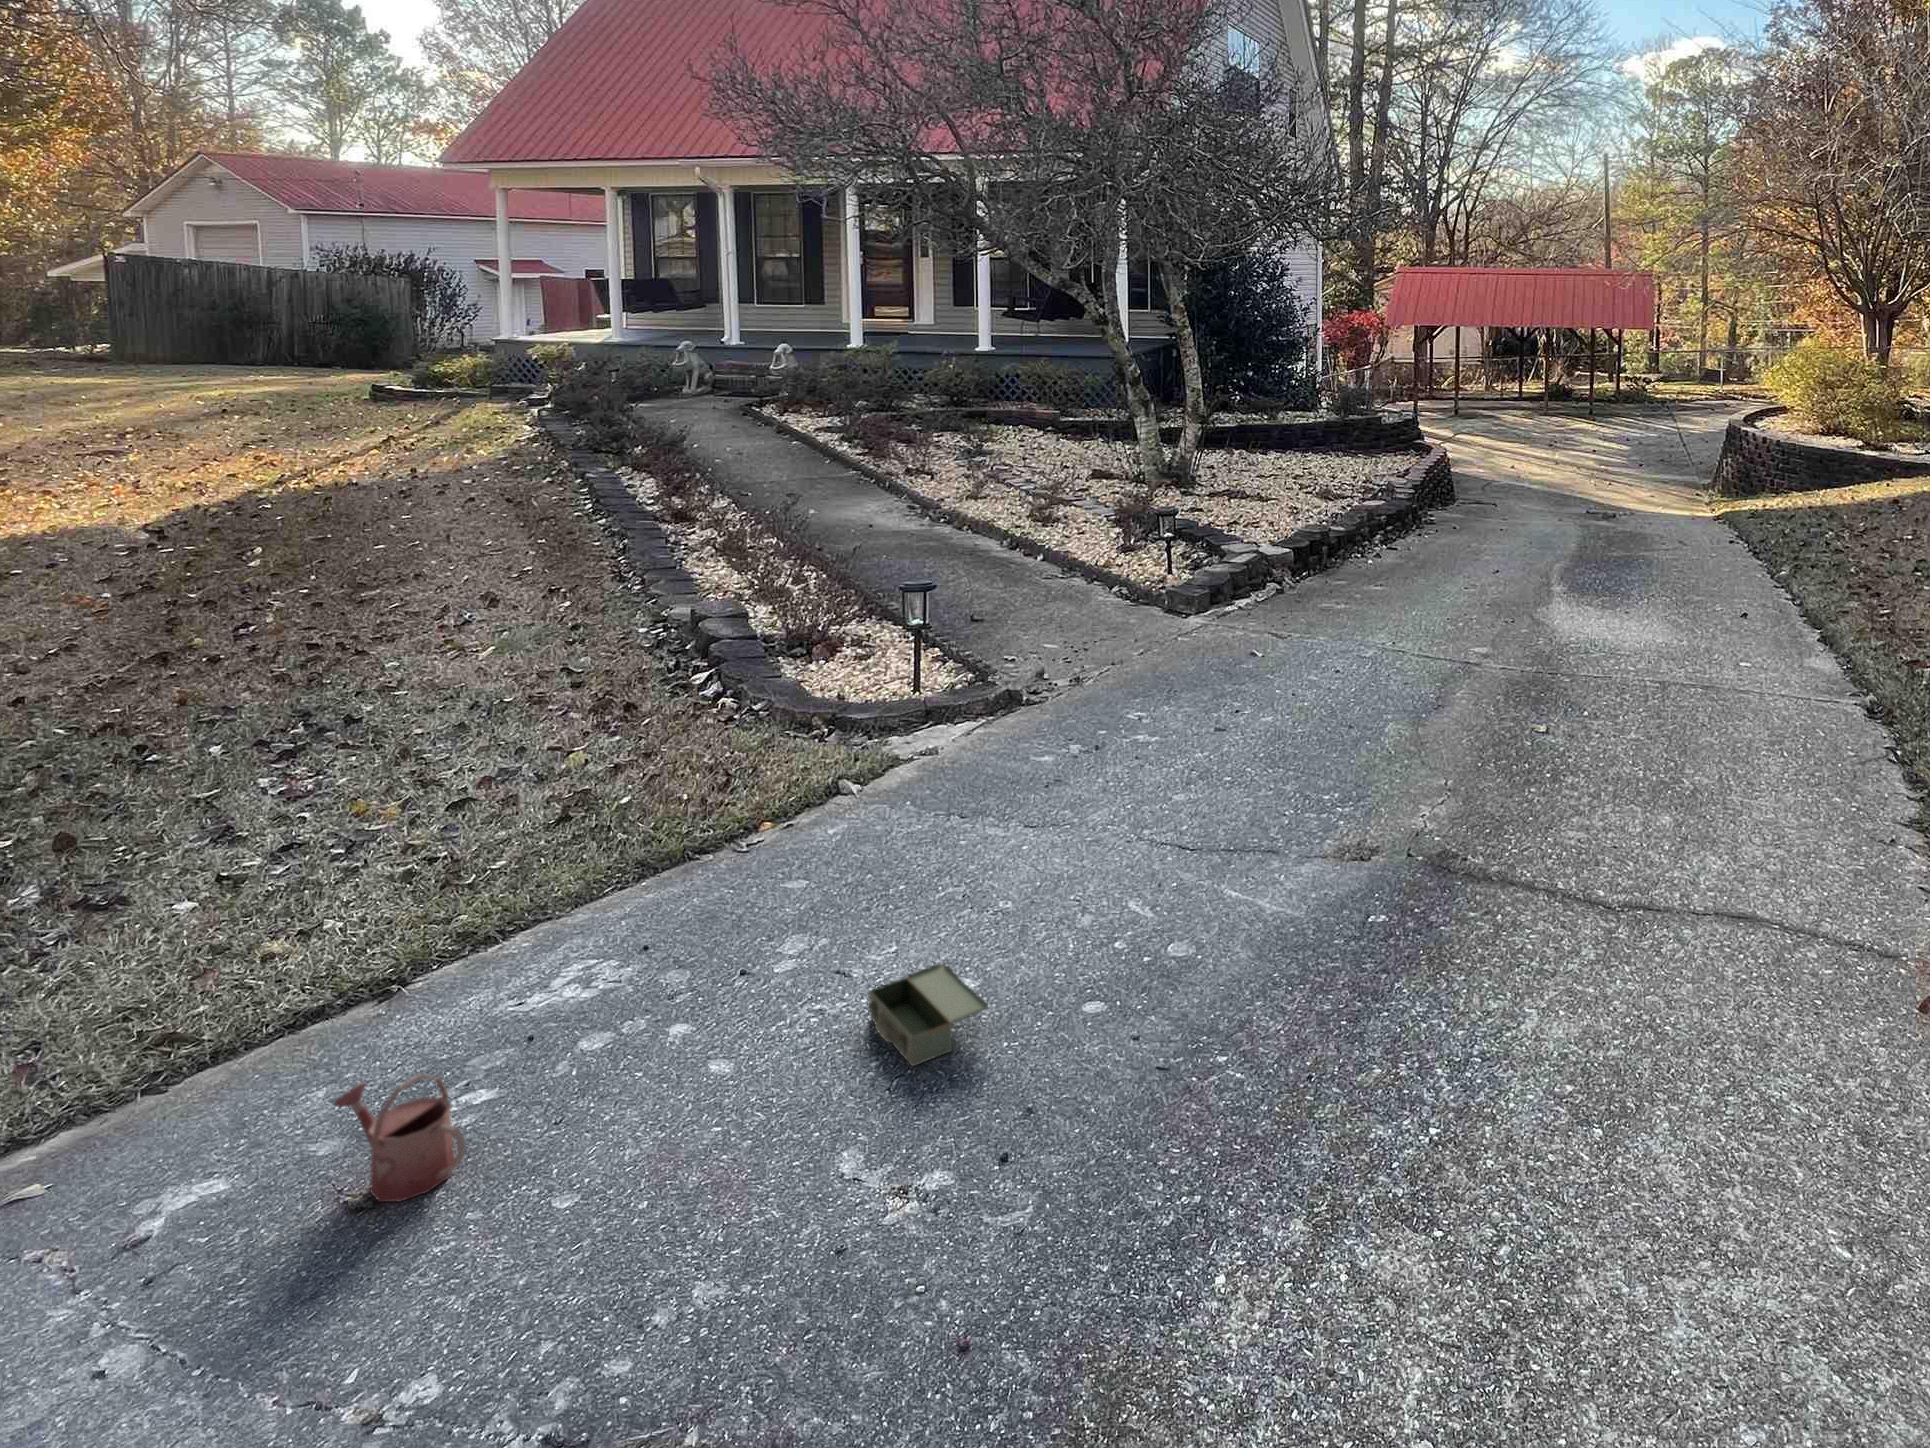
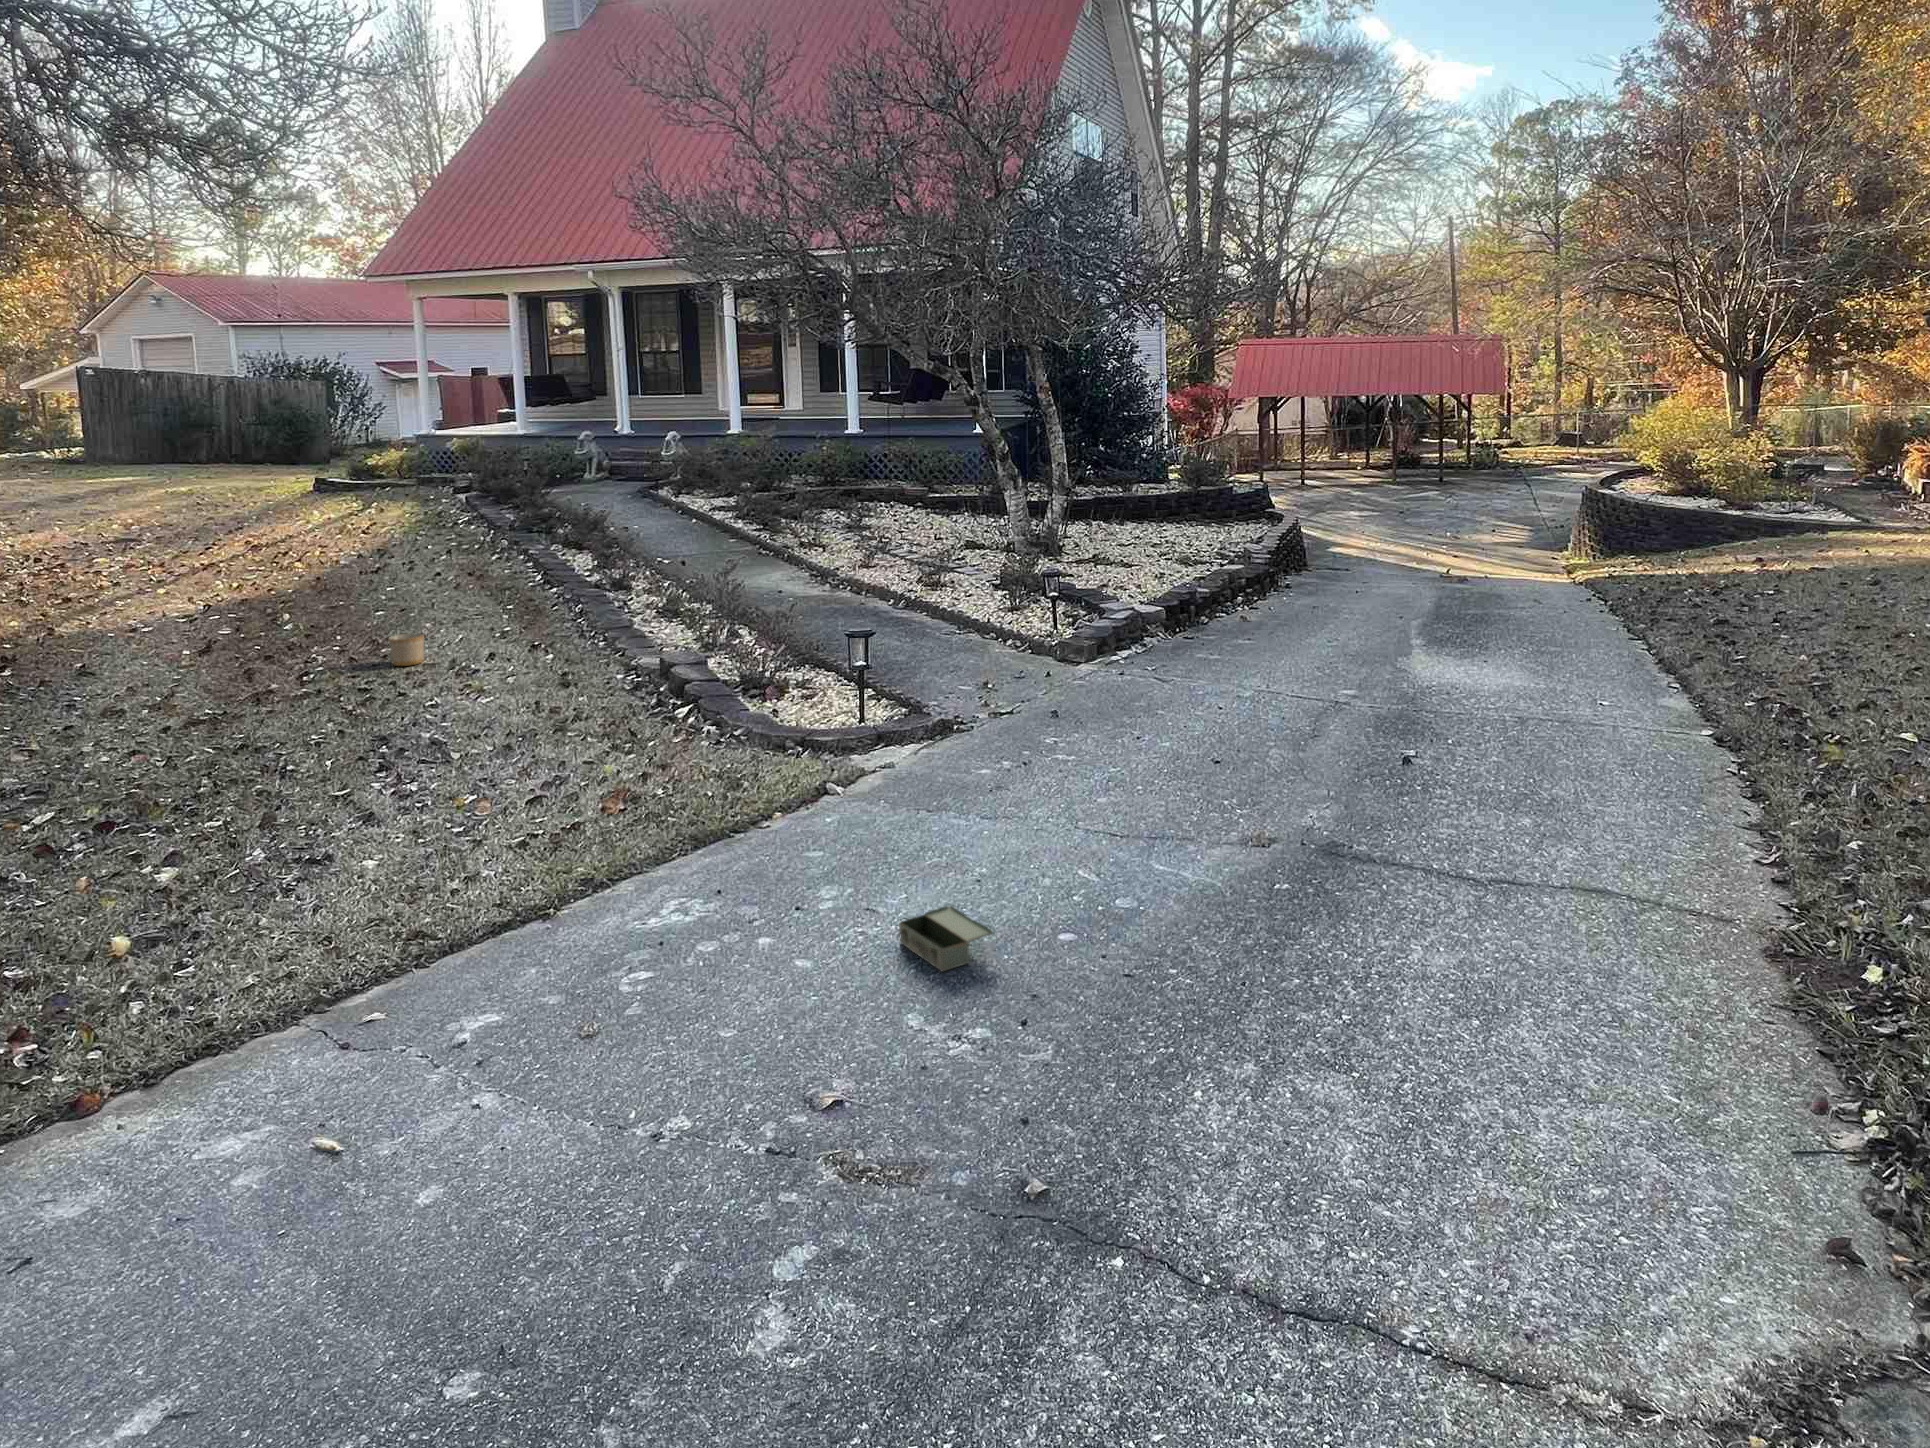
planter: none [354,575,402,615] -> present [388,633,424,666]
watering can: present [334,1074,465,1202] -> none [555,953,652,1038]

